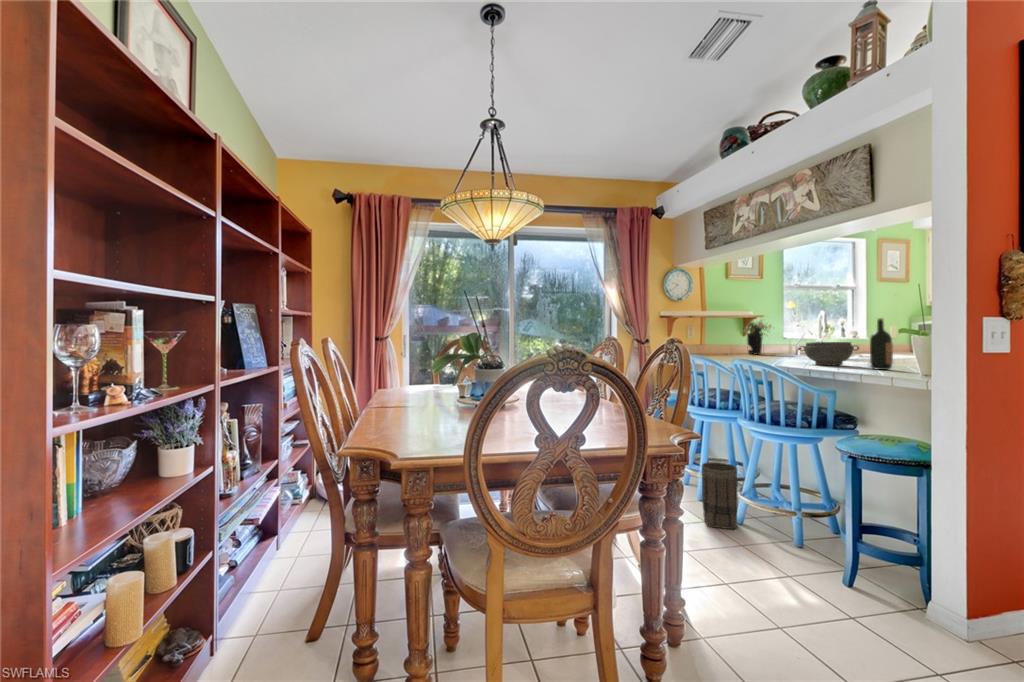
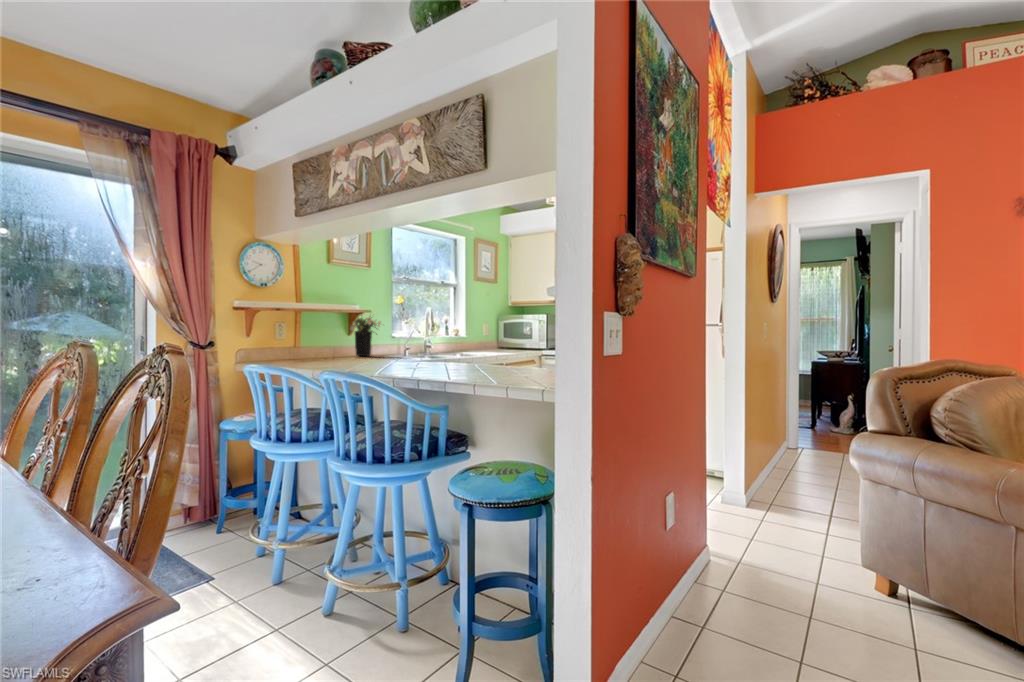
wine bottle: present [870,318,893,370] -> none [477,315,497,373]
bowl: present [799,342,859,365] -> none [408,342,467,370]
basket: present [702,462,737,529] -> none [271,528,327,644]

